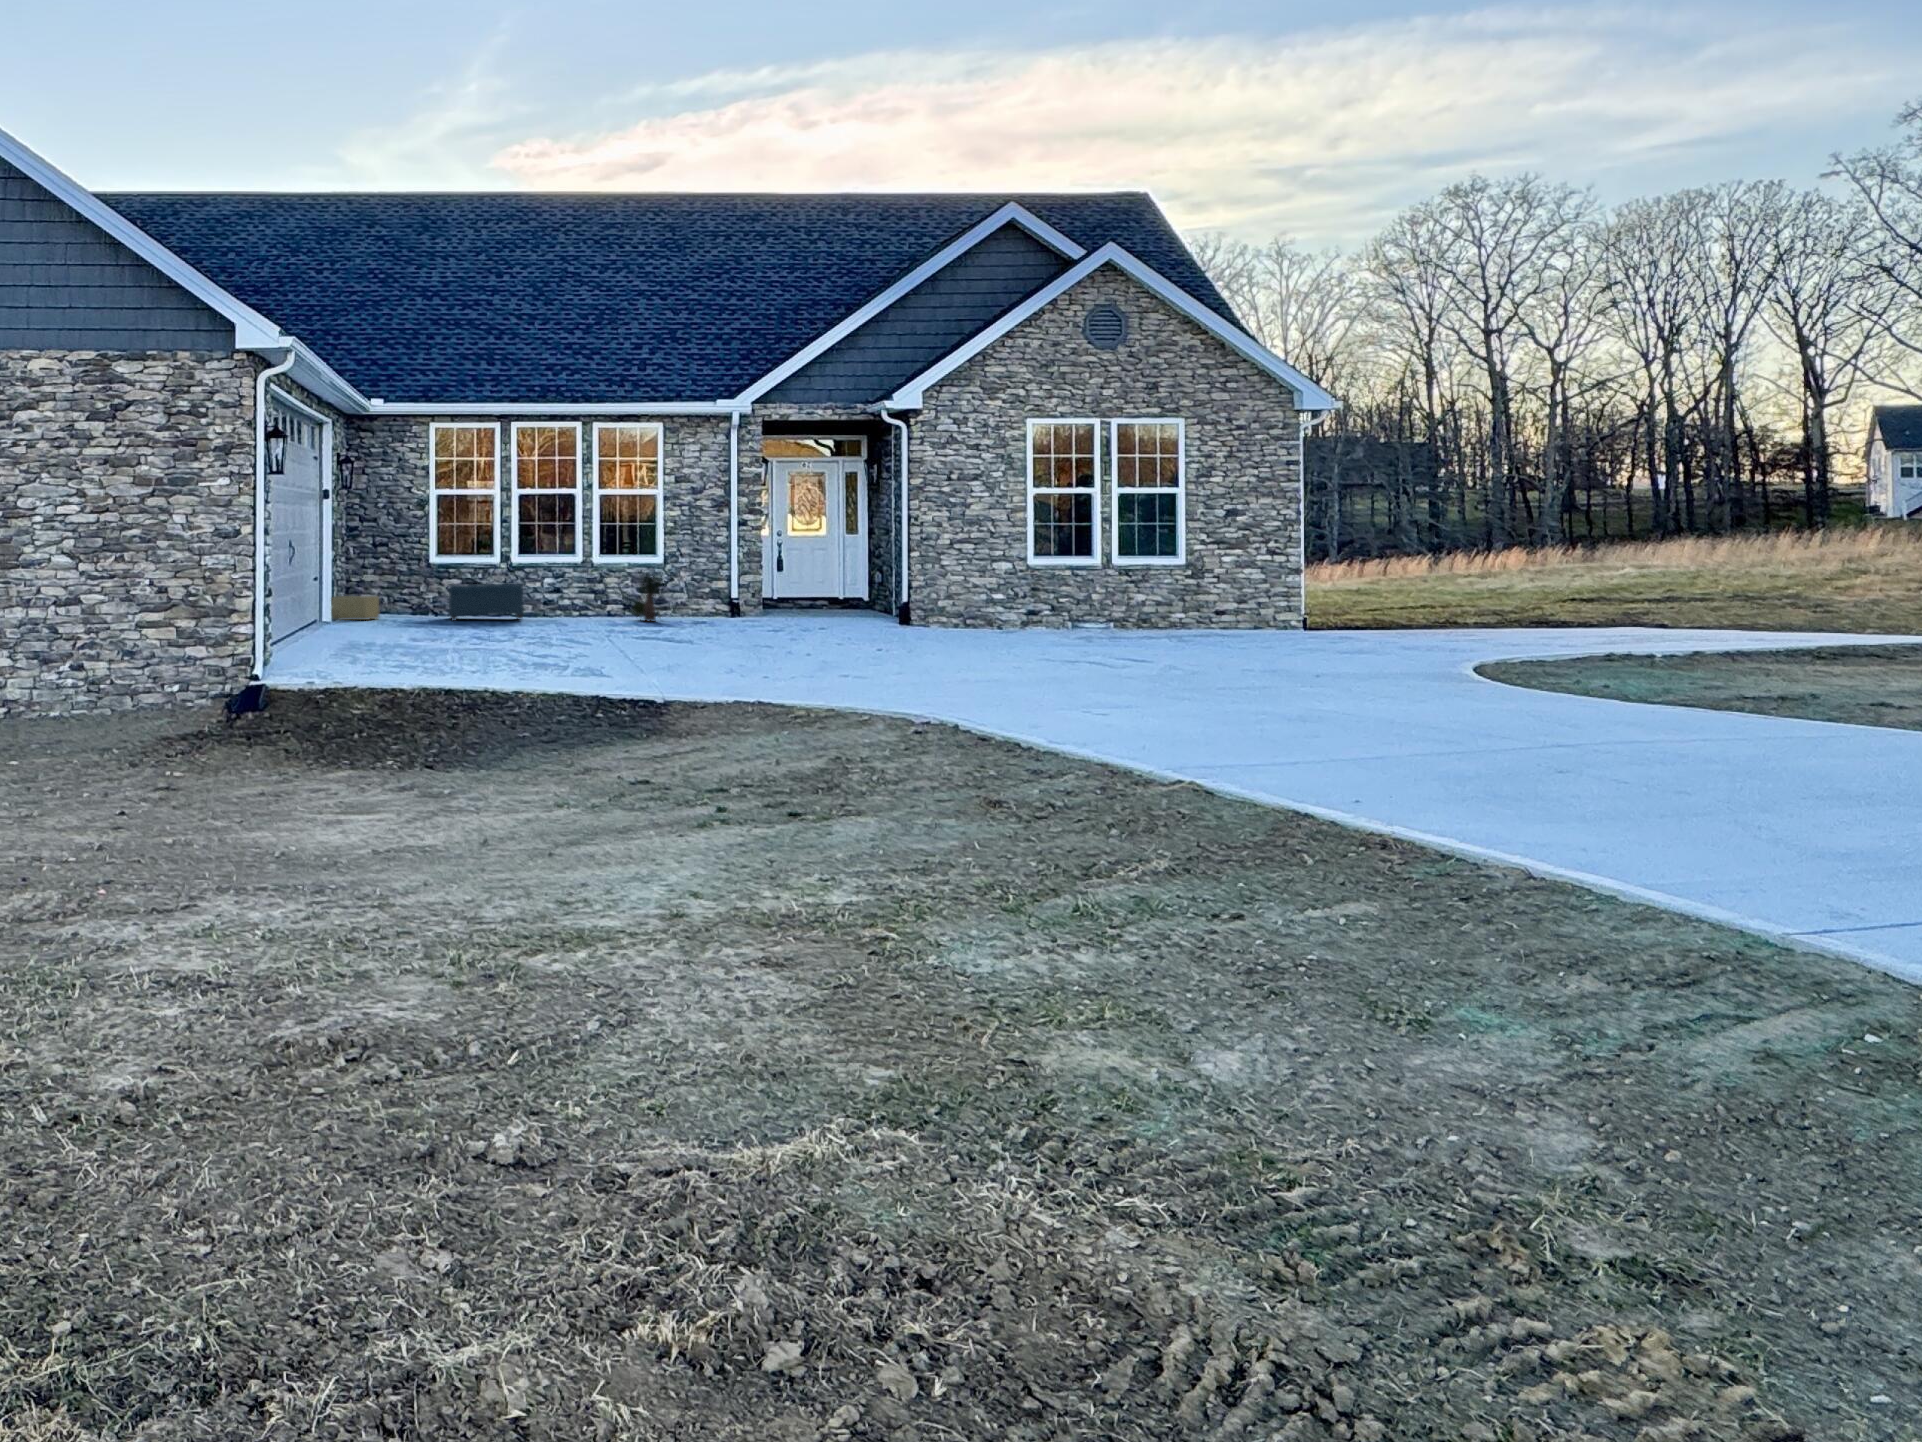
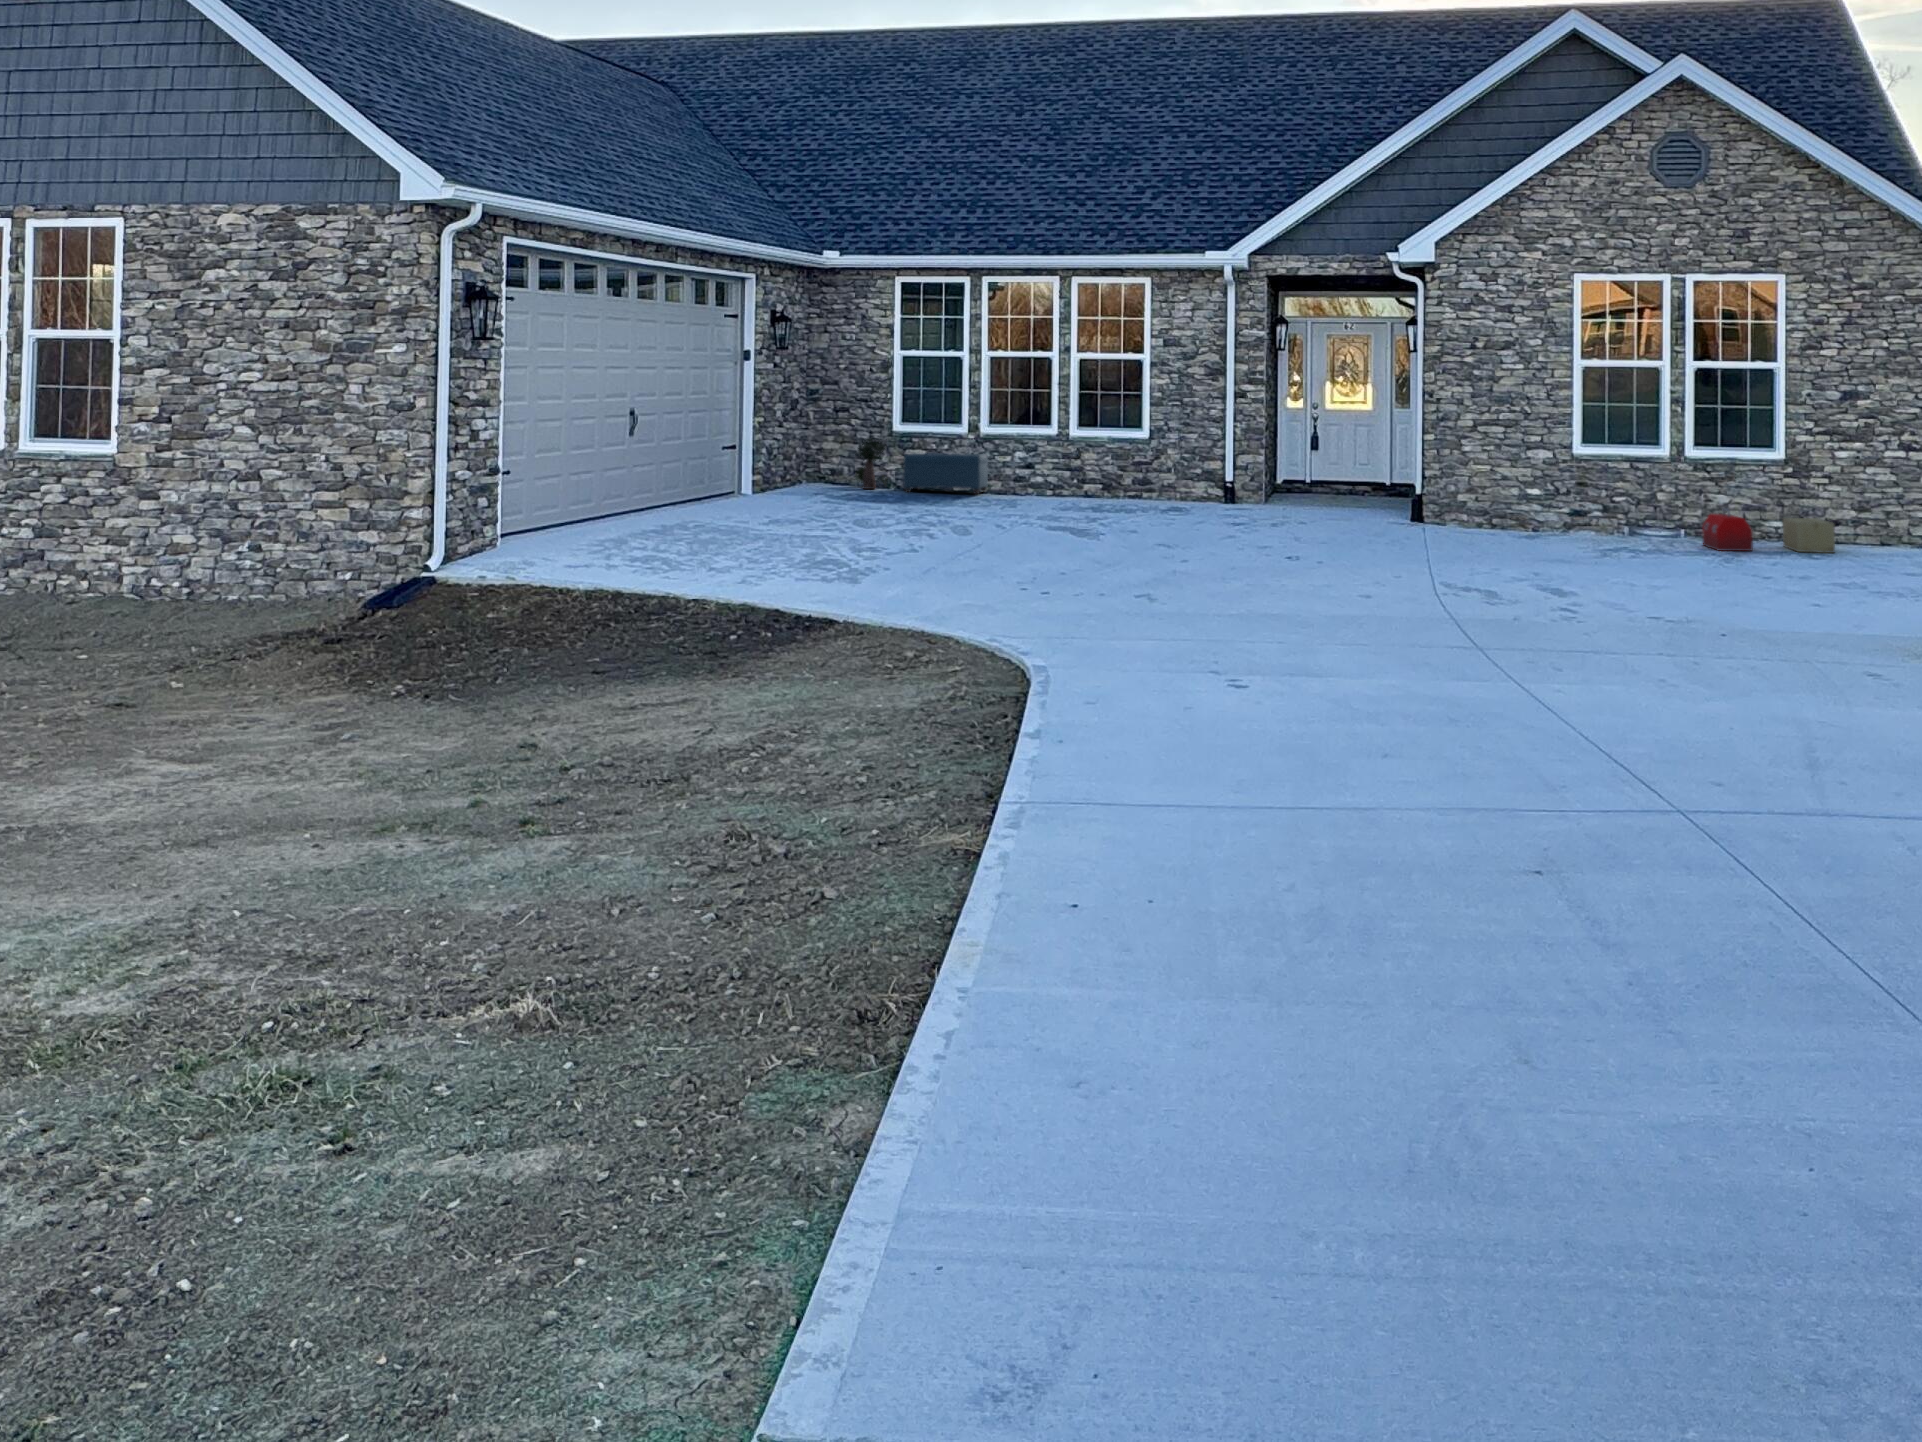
potted plant: present [632,574,664,621] -> present [856,438,886,489]
cardboard box: present [331,596,380,620] -> present [1783,518,1835,553]
toolbox: none [1127,603,1170,636] -> present [1702,508,1753,551]

